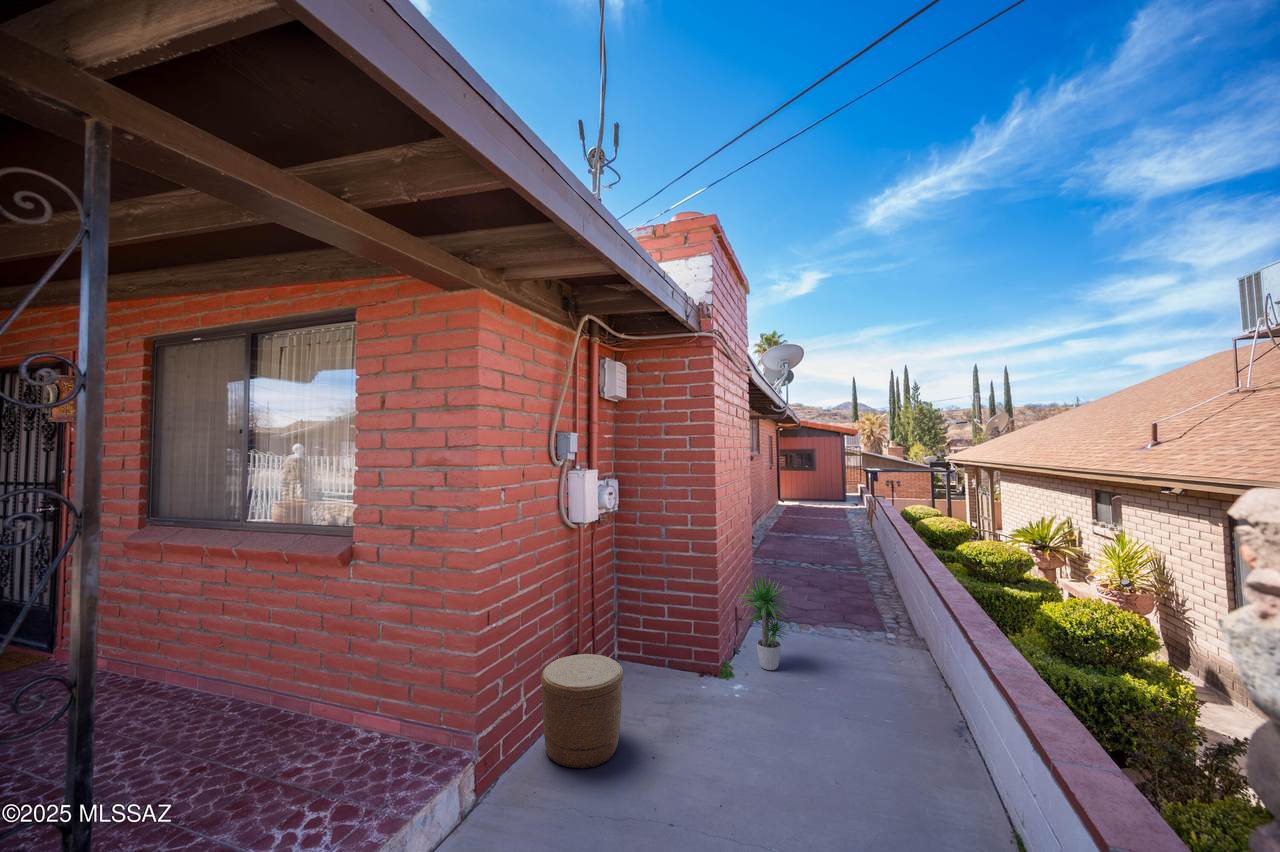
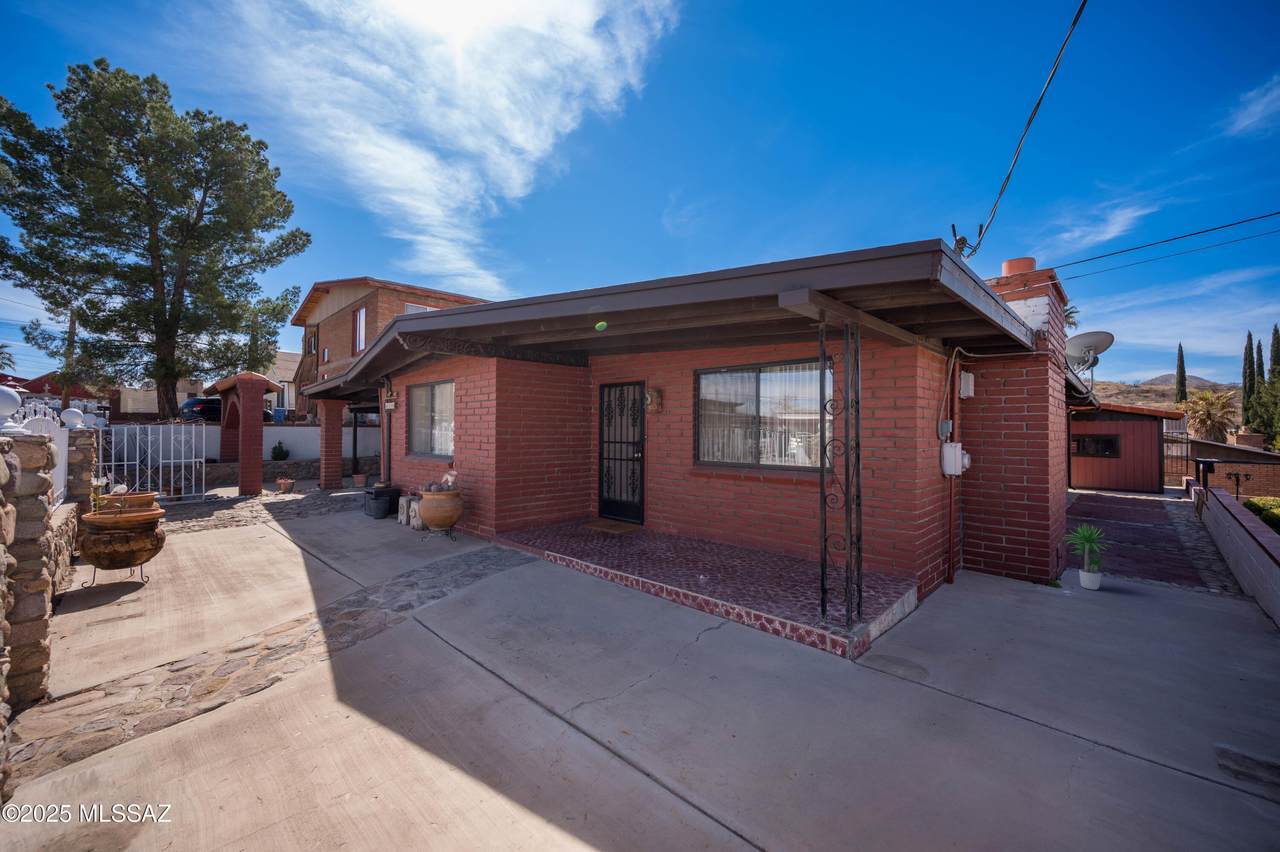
woven basket: present [541,654,624,769] -> none [938,550,993,606]

